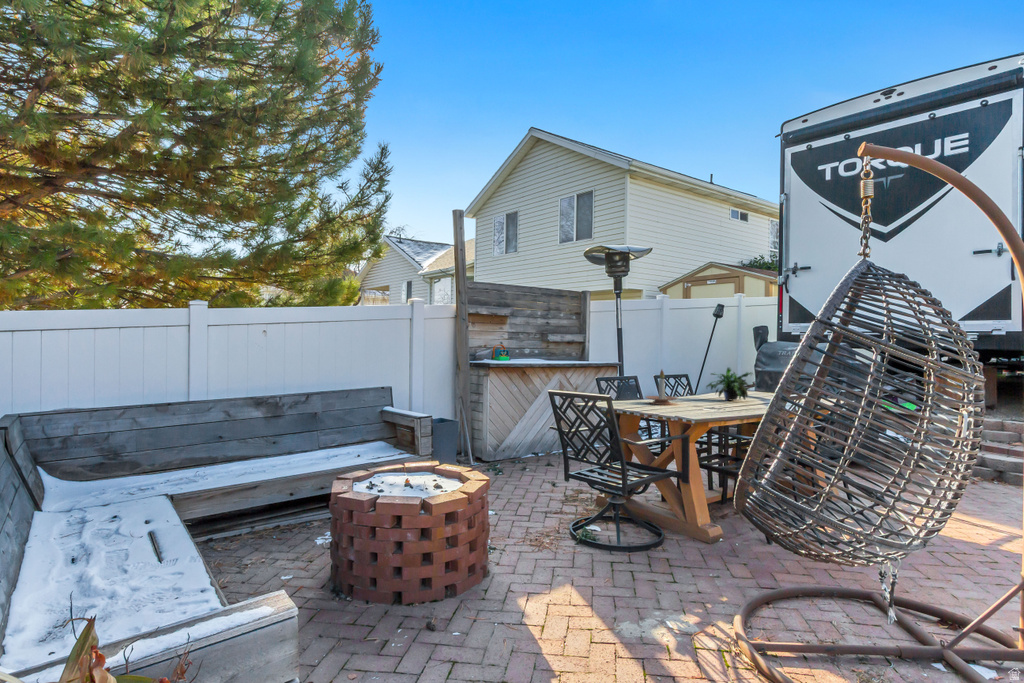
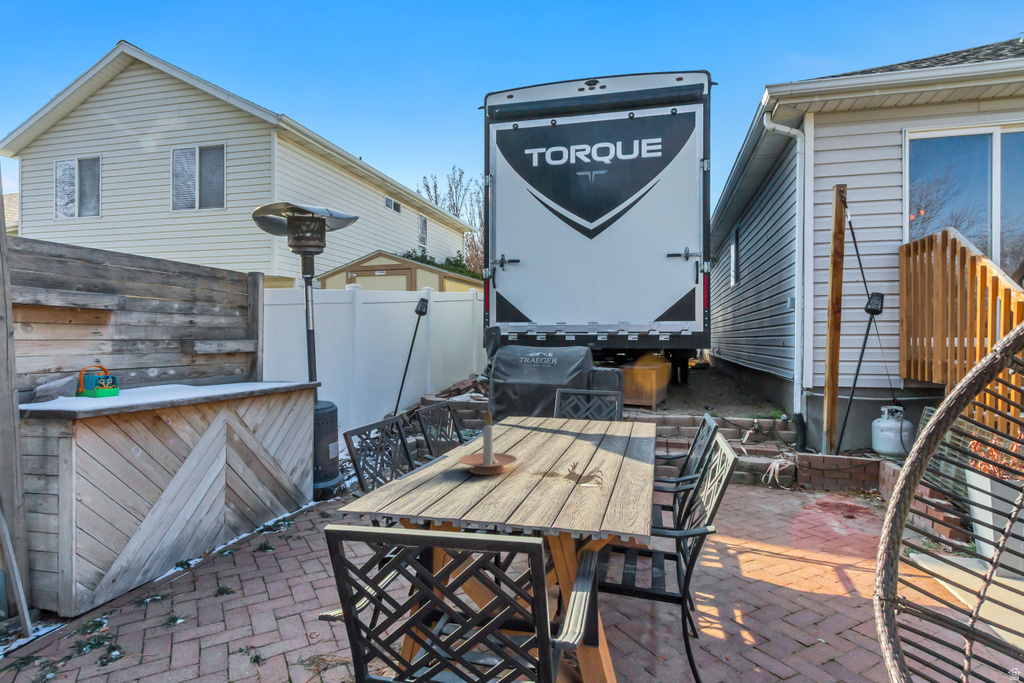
potted plant: present [706,367,752,401] -> none [520,393,587,442]

